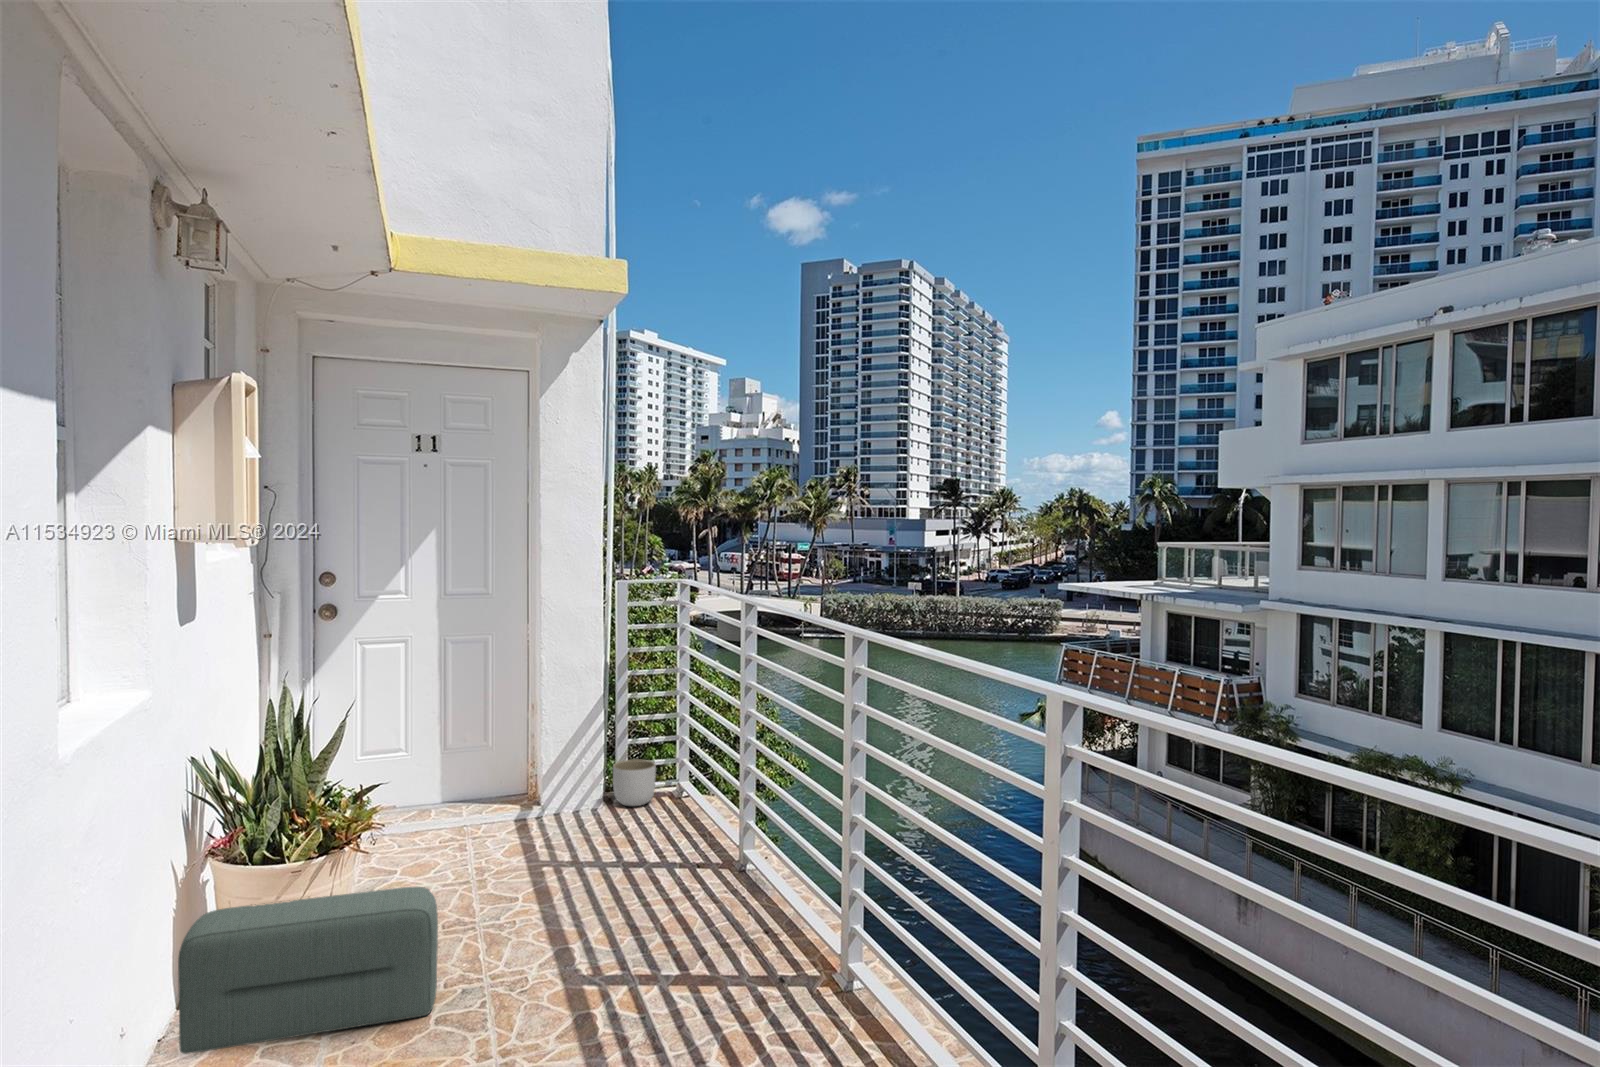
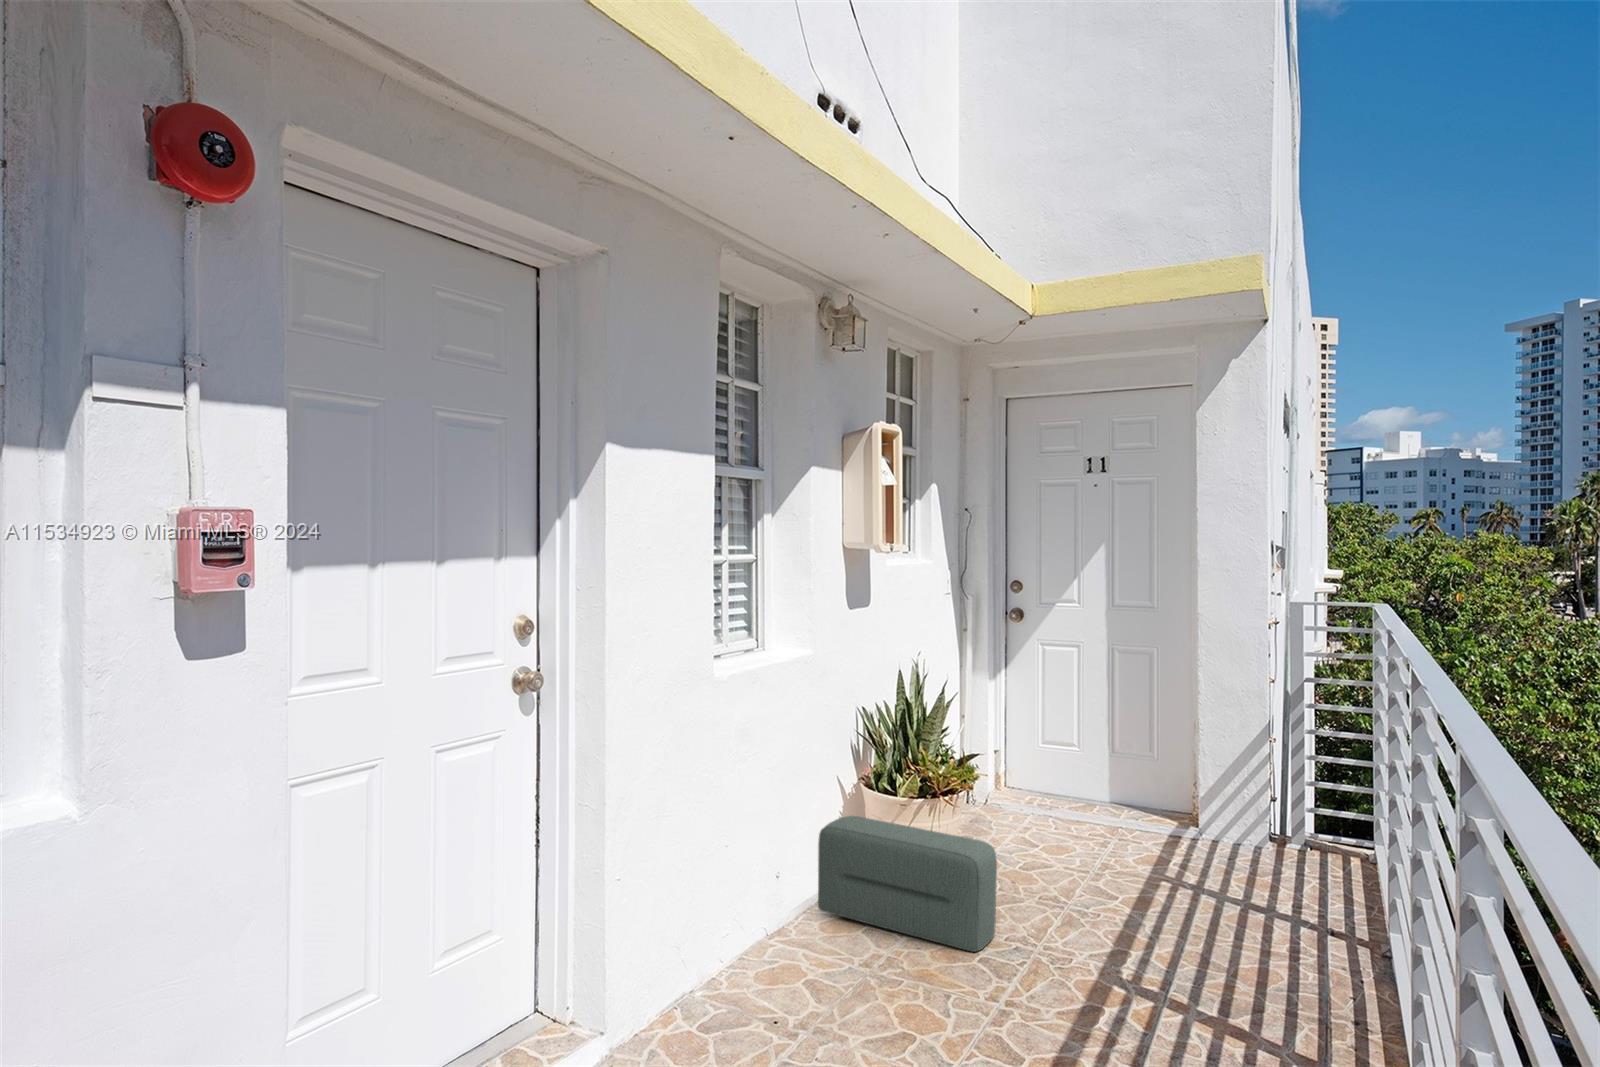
planter: present [613,759,656,806] -> none [1282,805,1336,858]

